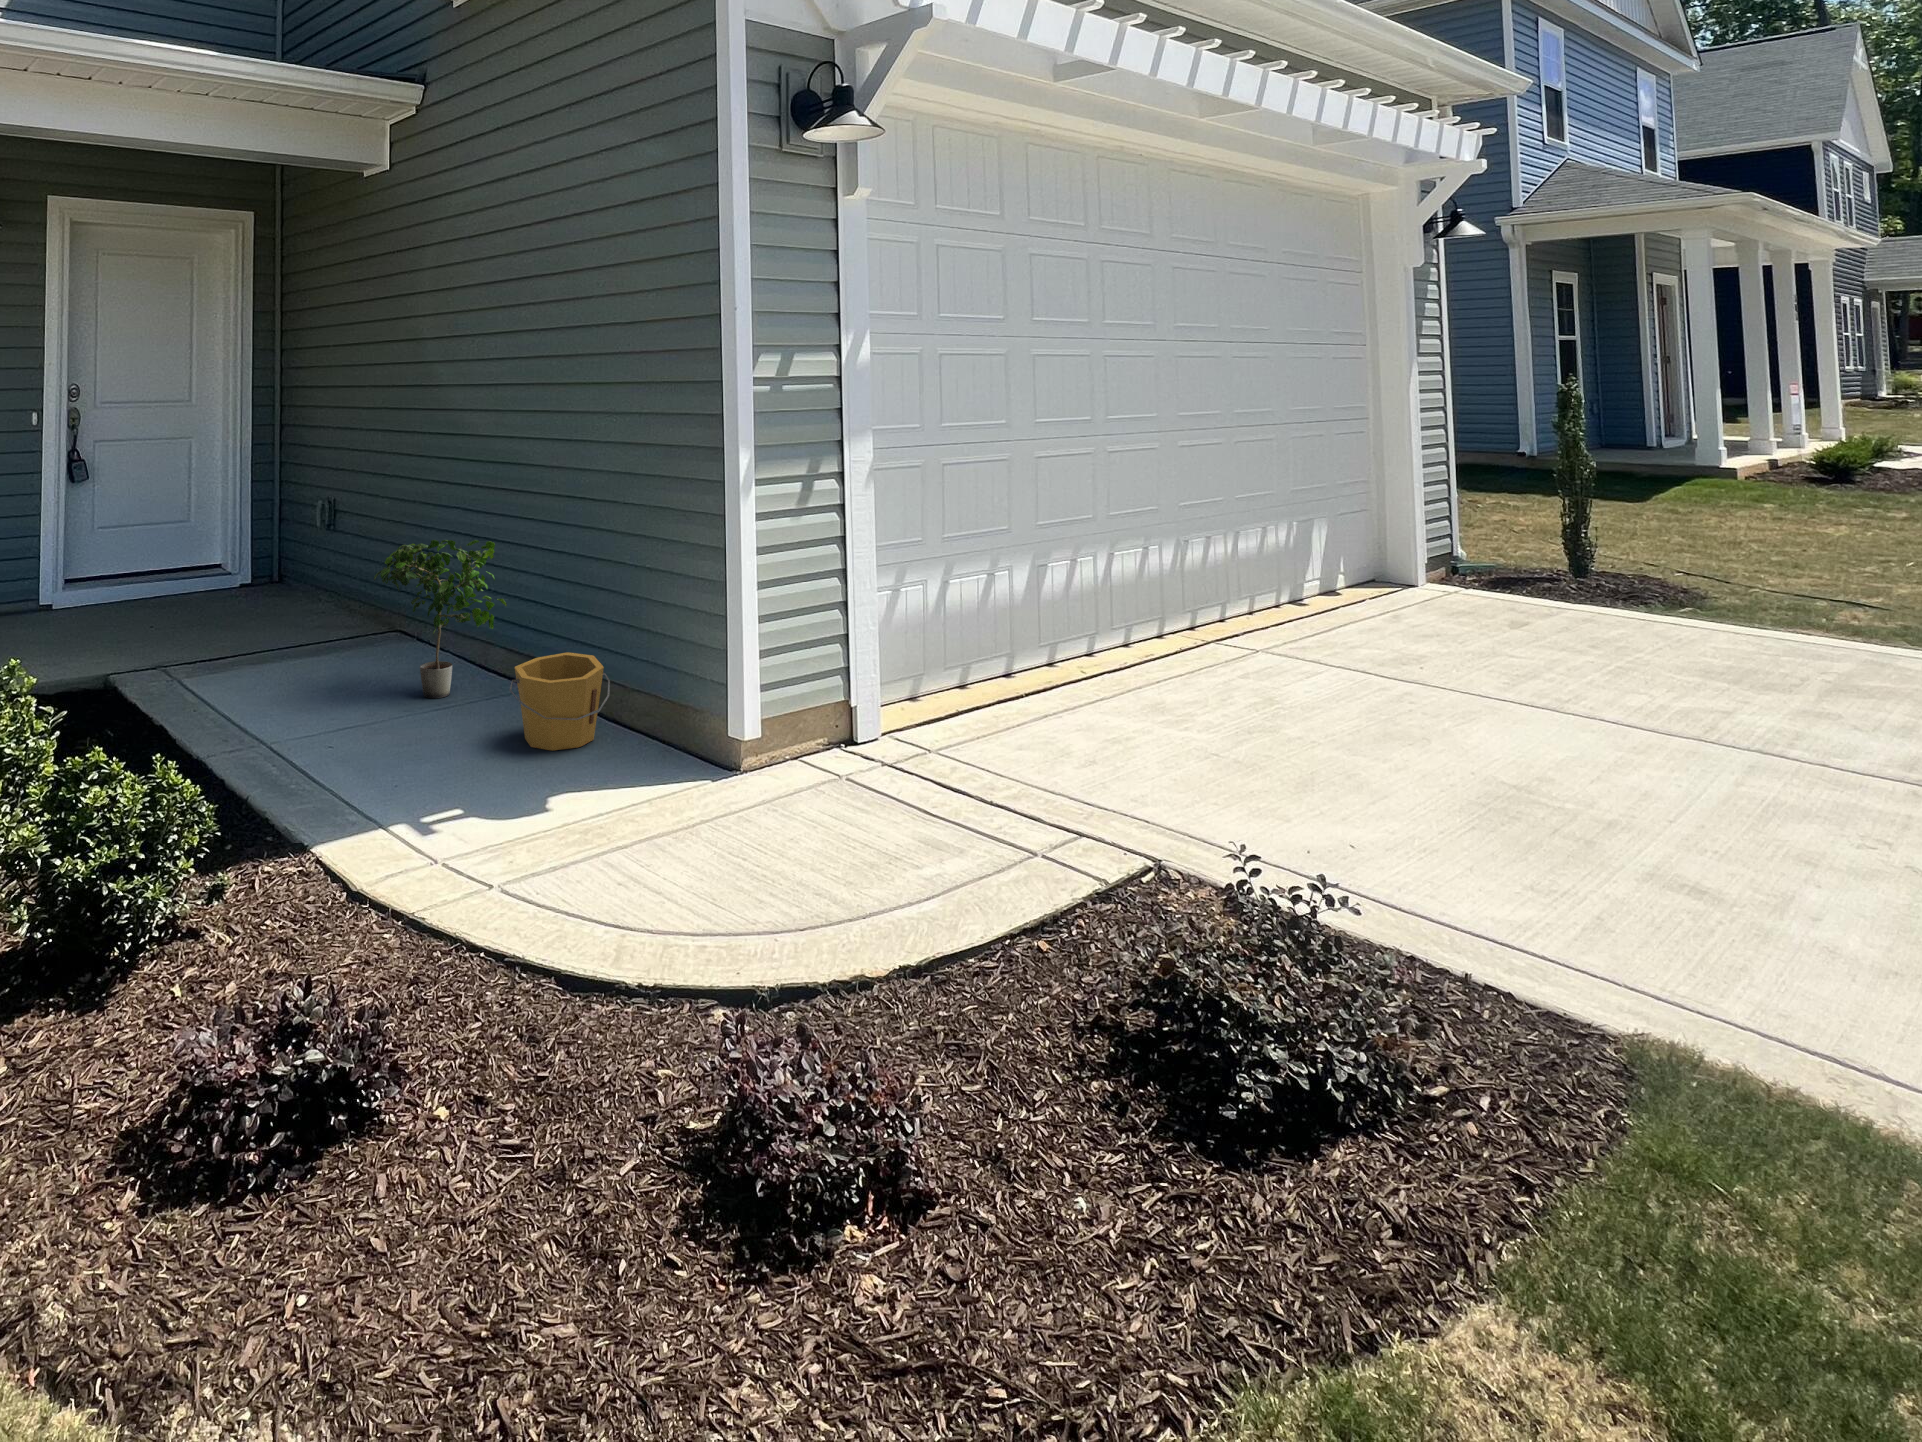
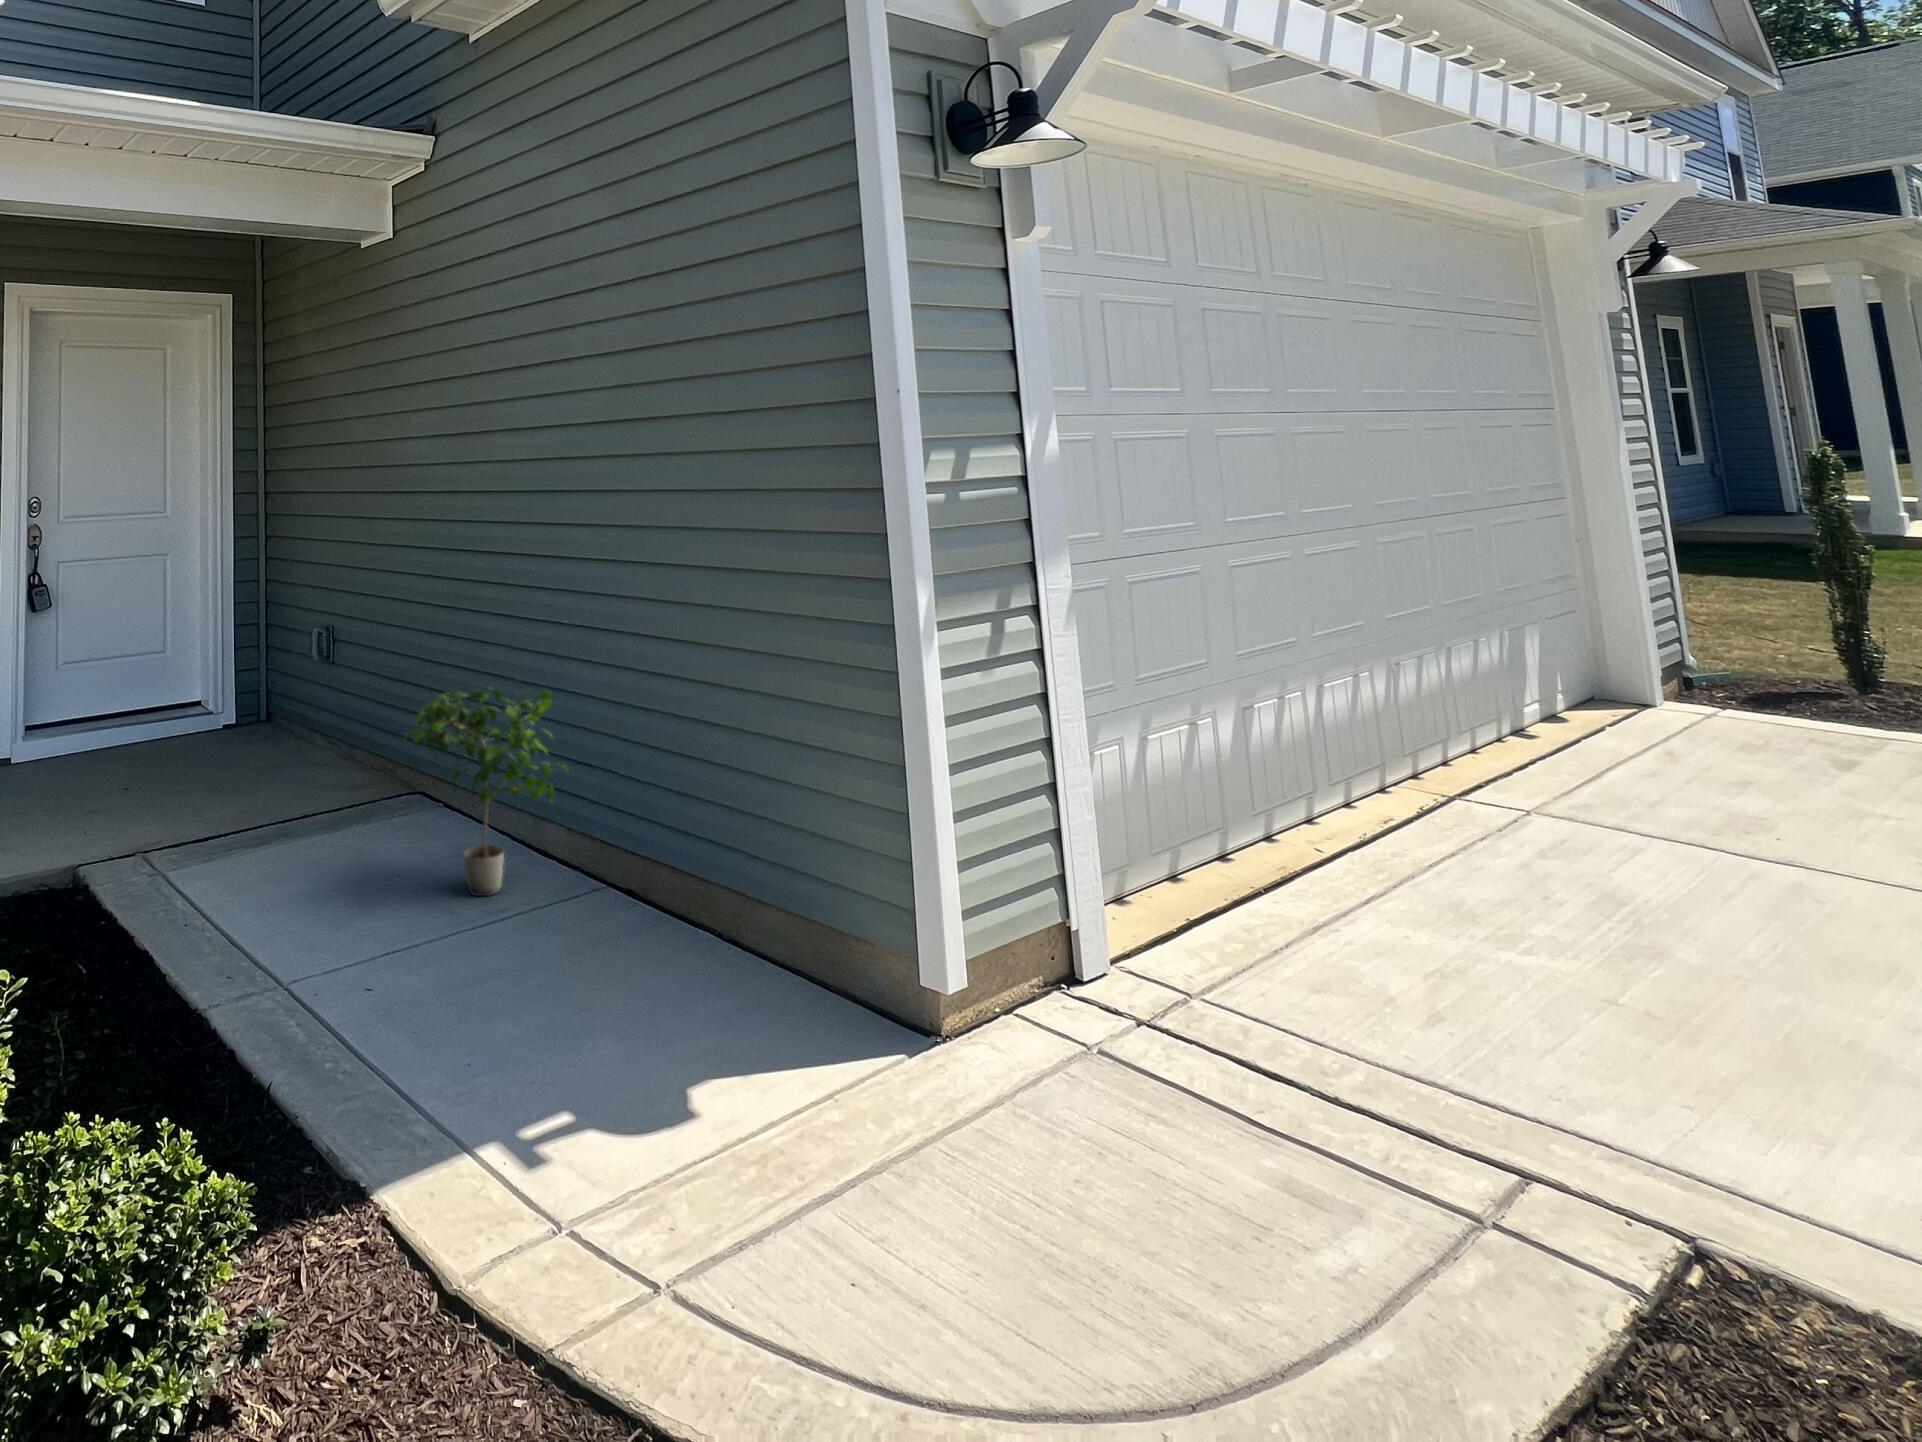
bucket: present [509,652,610,751] -> none [597,847,728,994]

